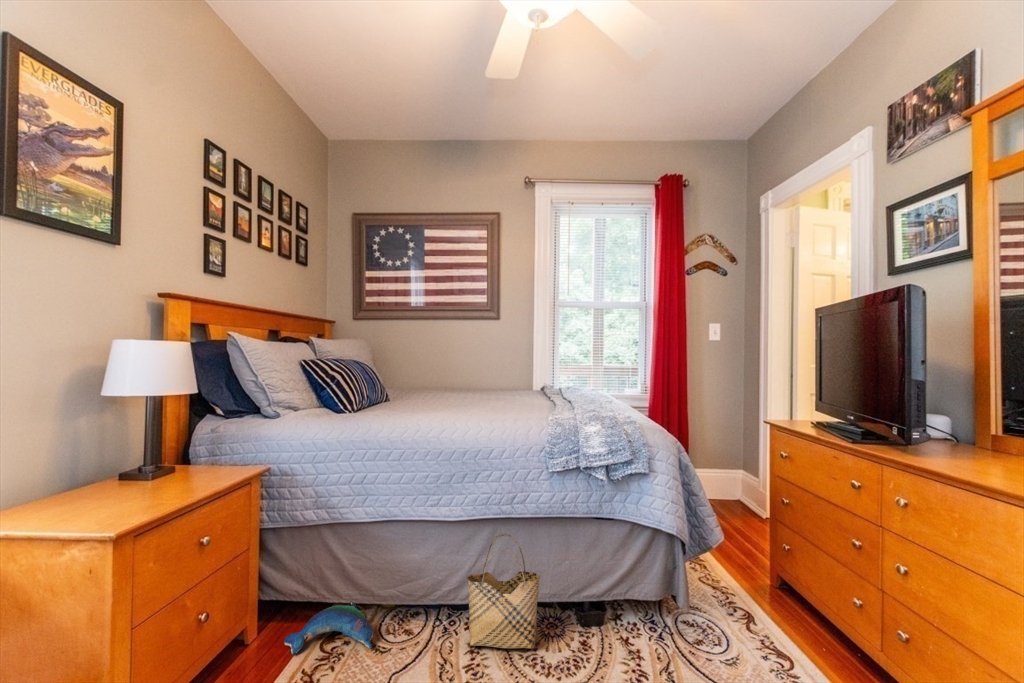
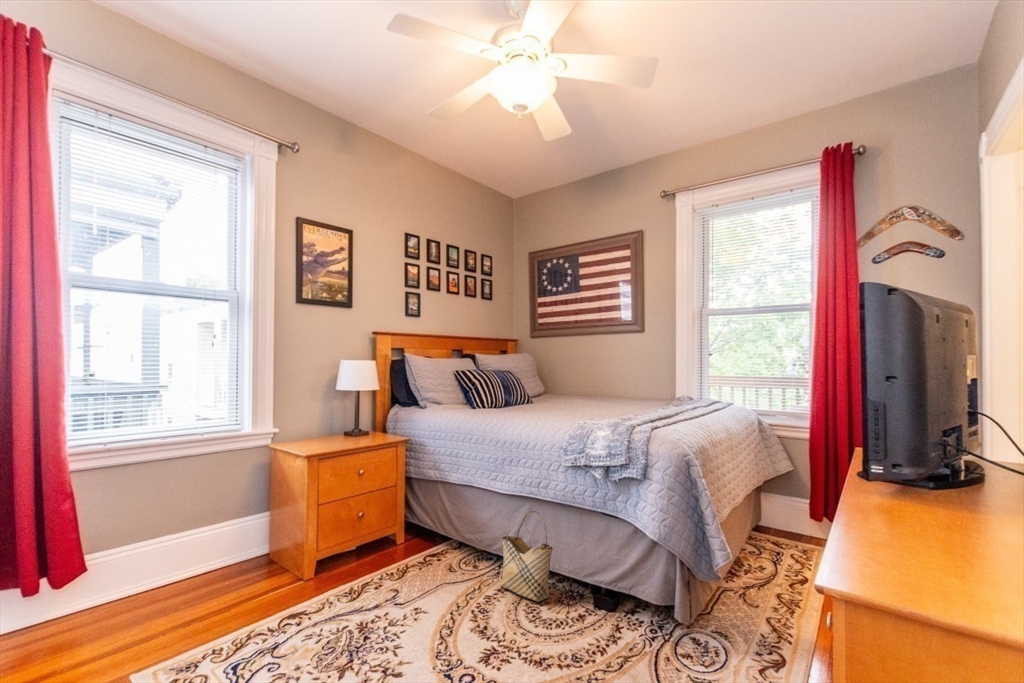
plush toy: present [284,603,373,654] -> none [408,538,453,568]

